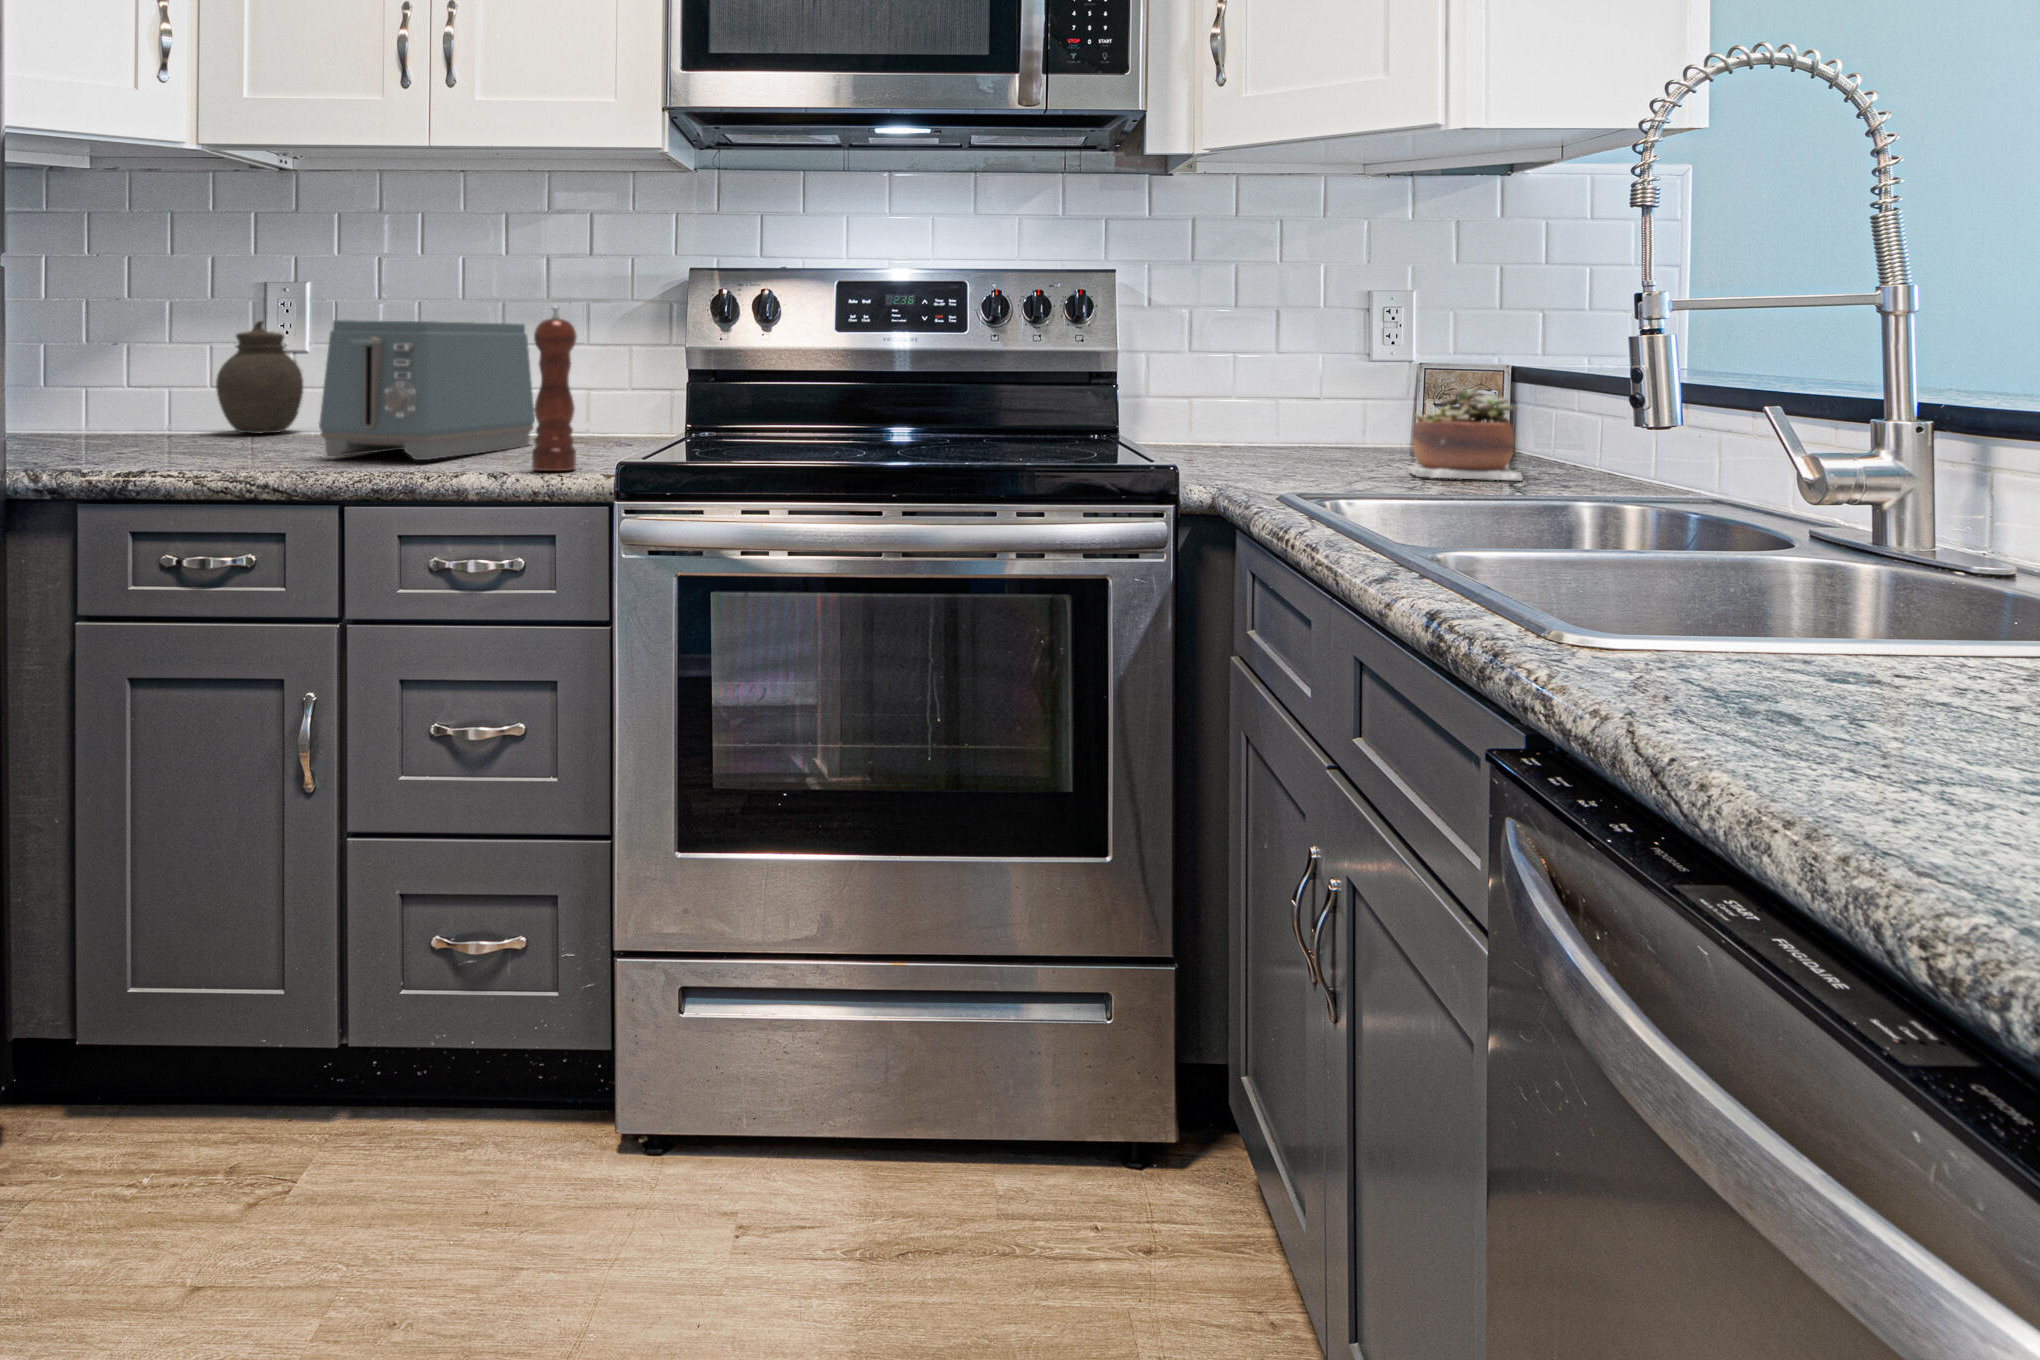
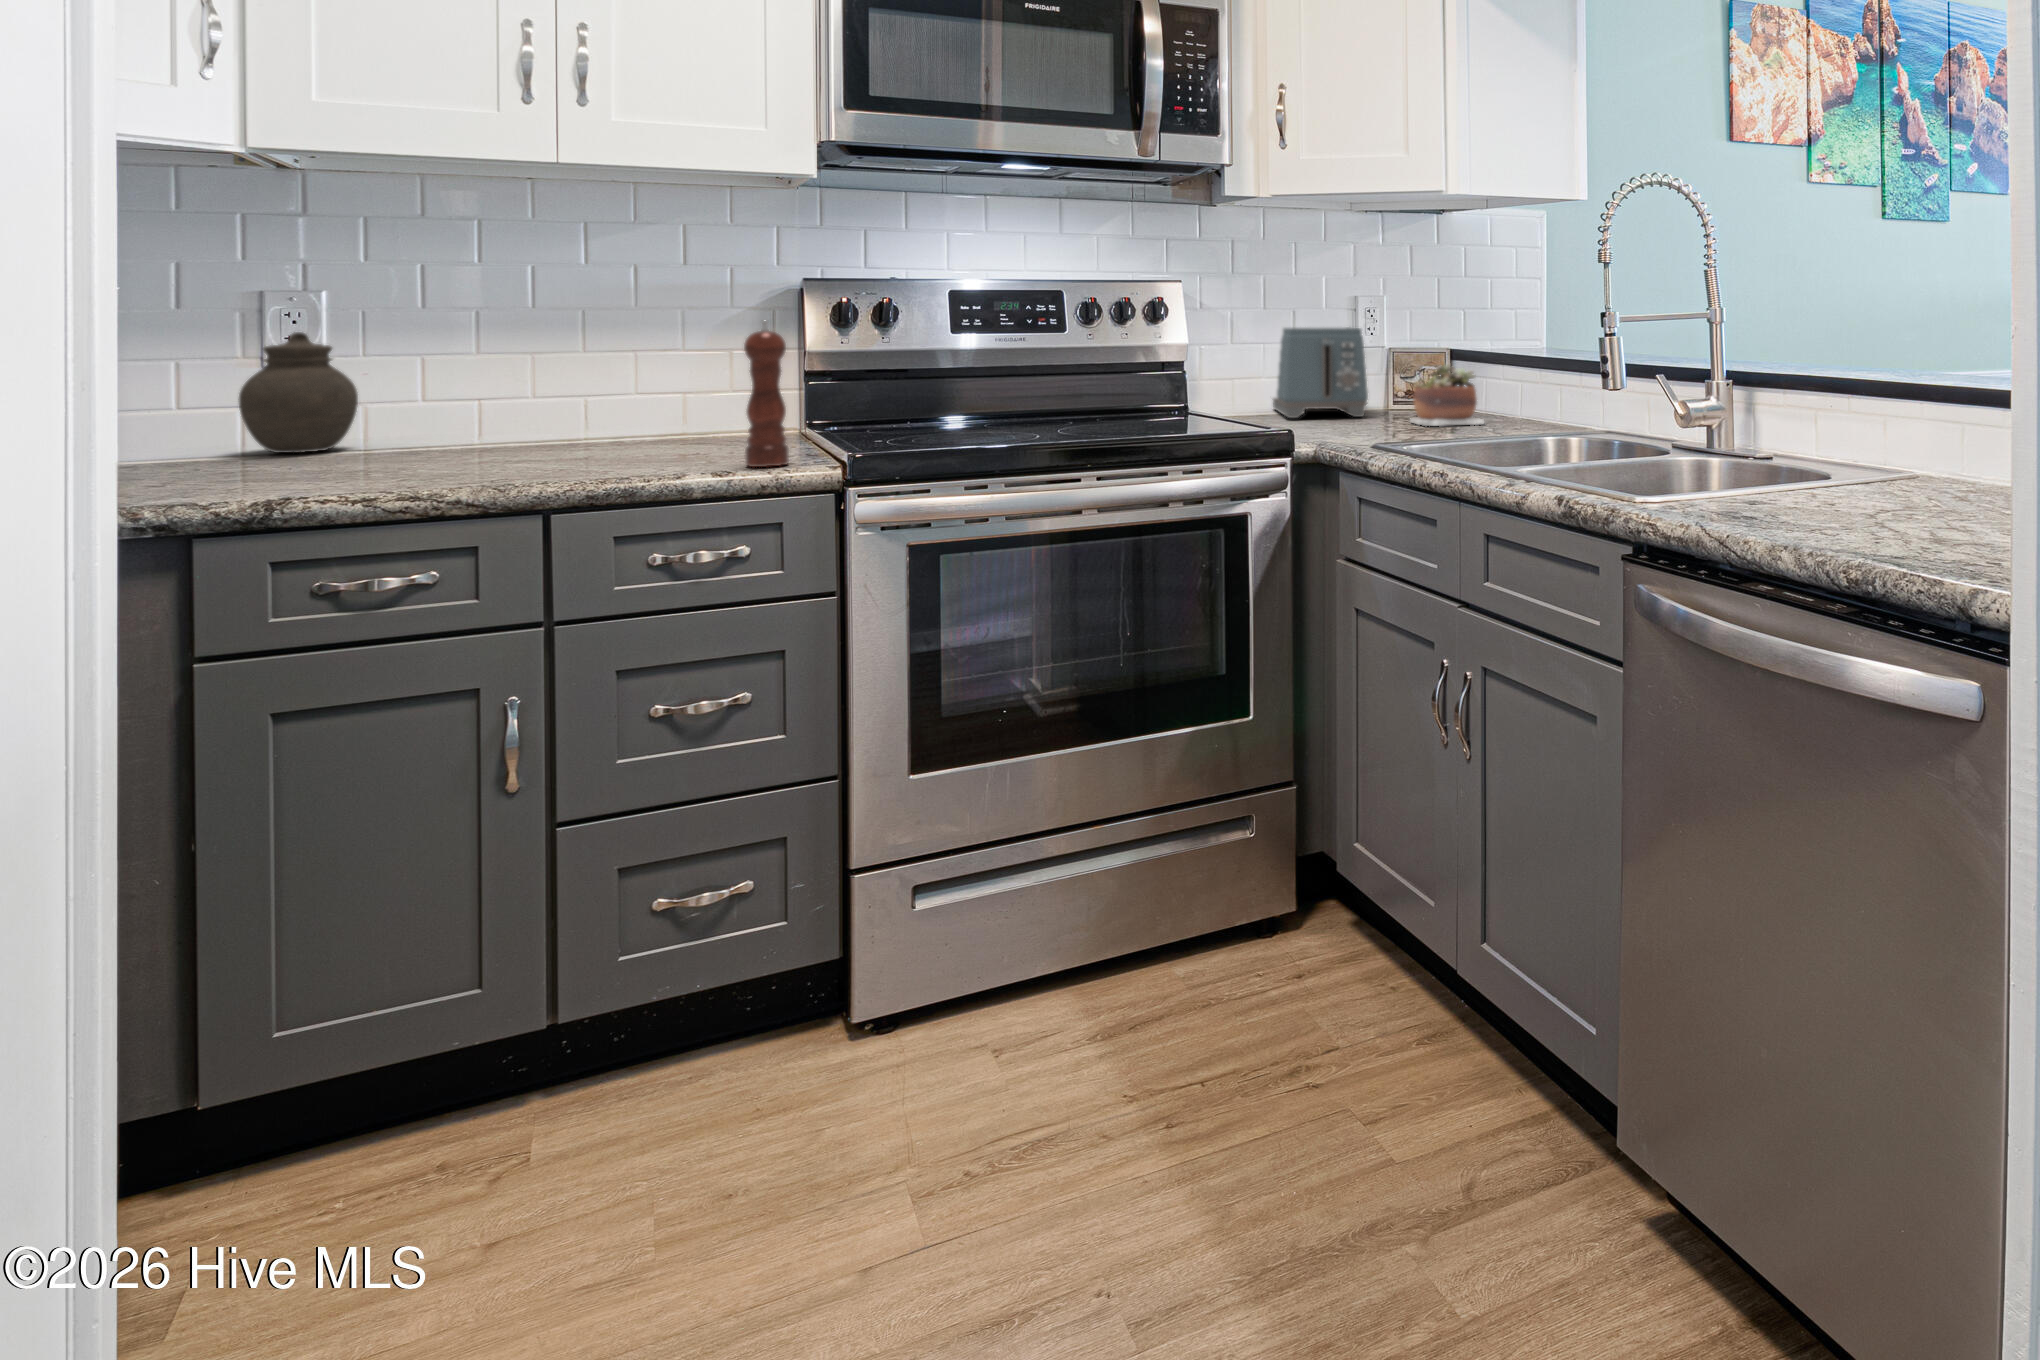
toaster: present [319,320,535,460] -> present [1273,327,1368,418]

